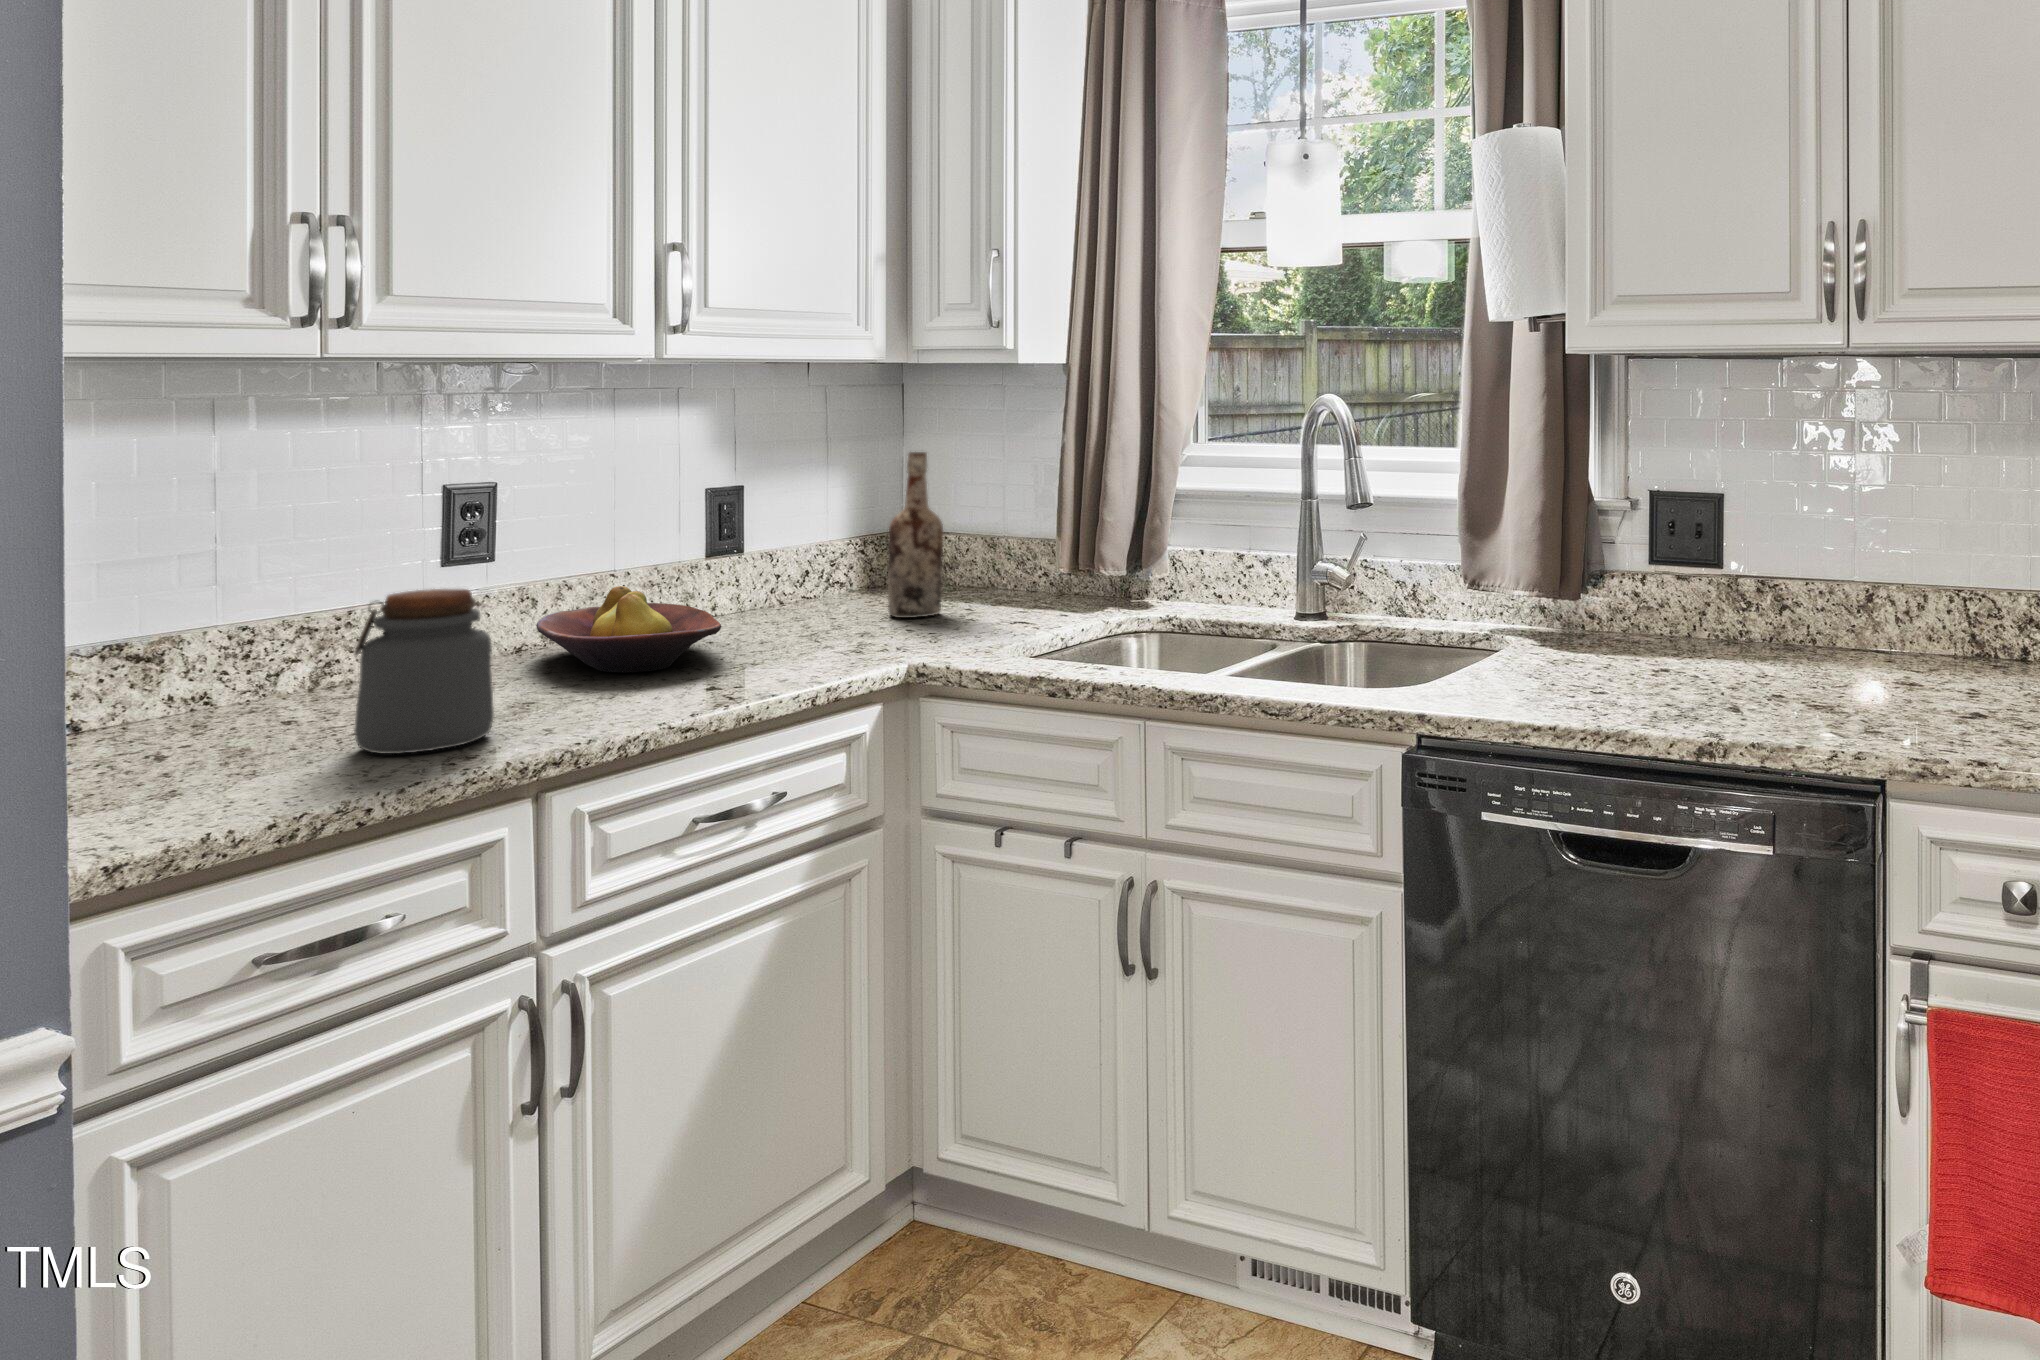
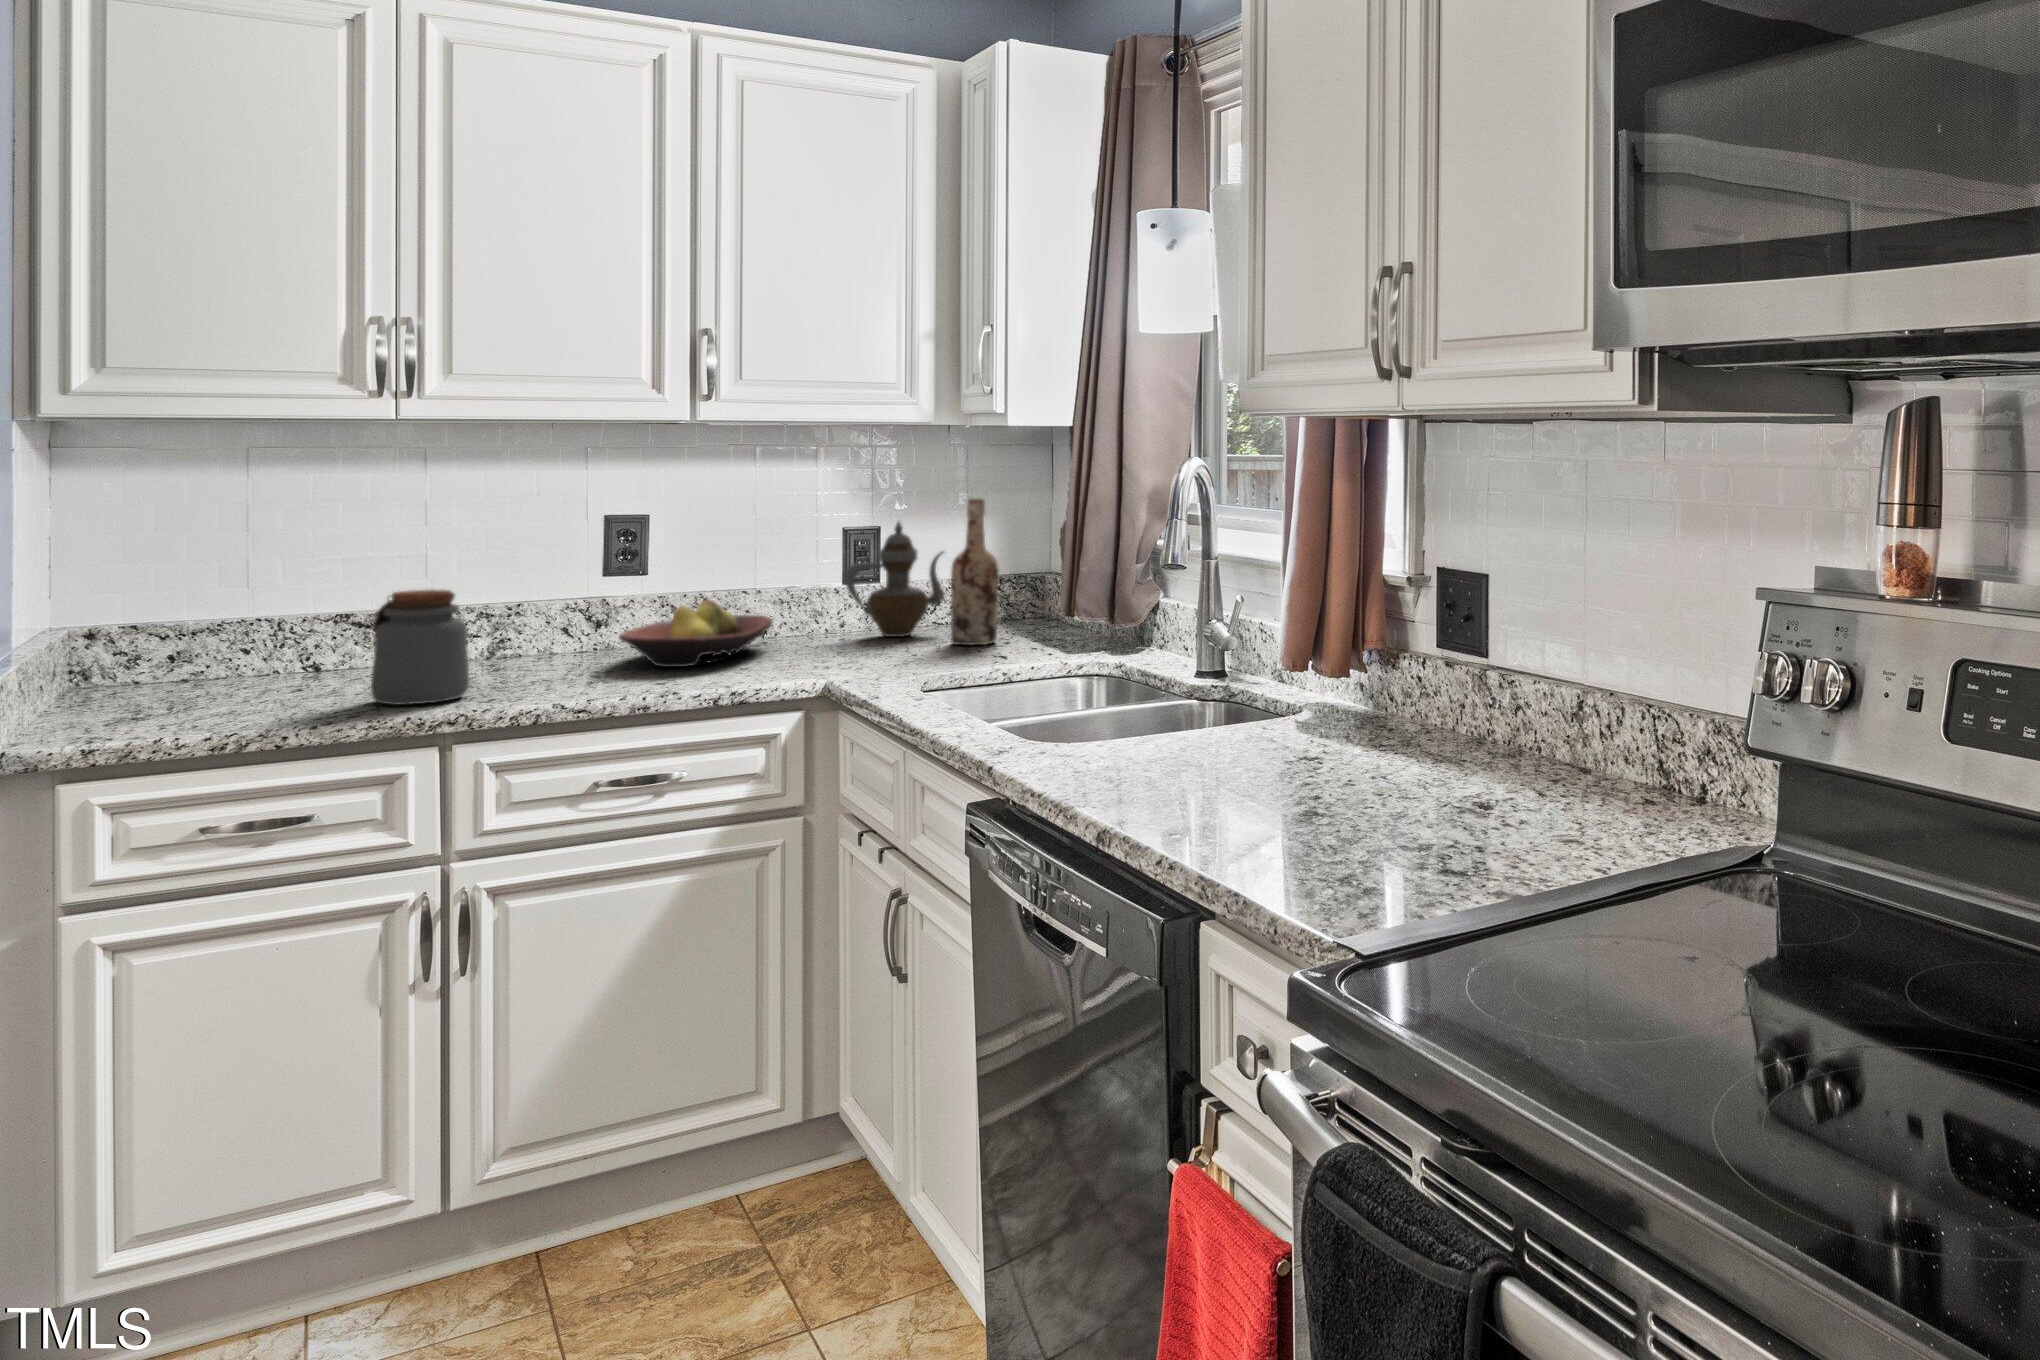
teapot: none [735,480,840,618] -> present [844,522,944,637]

